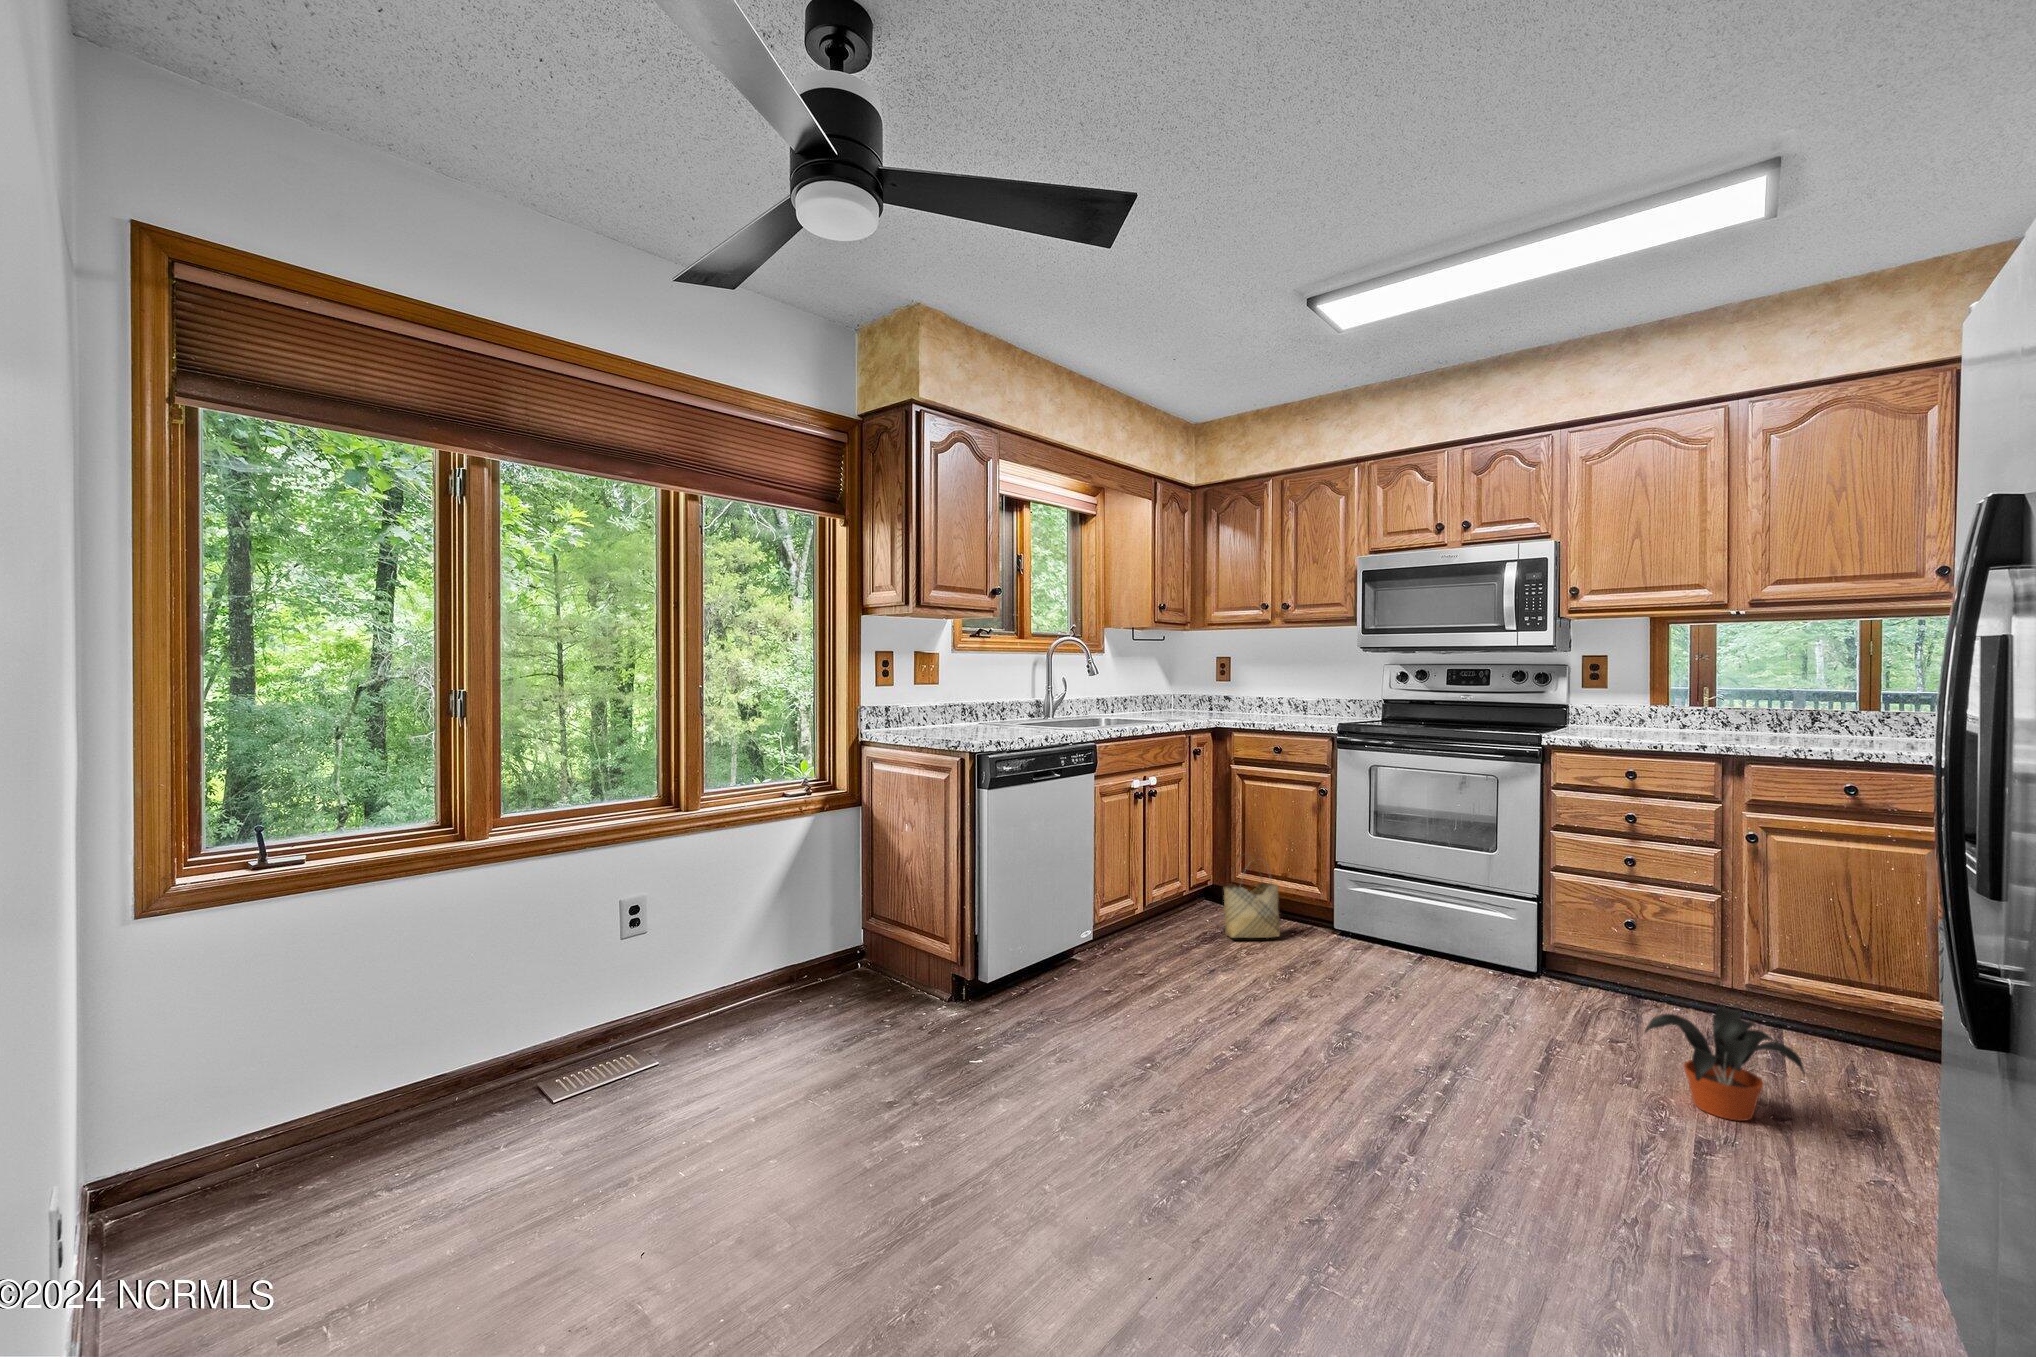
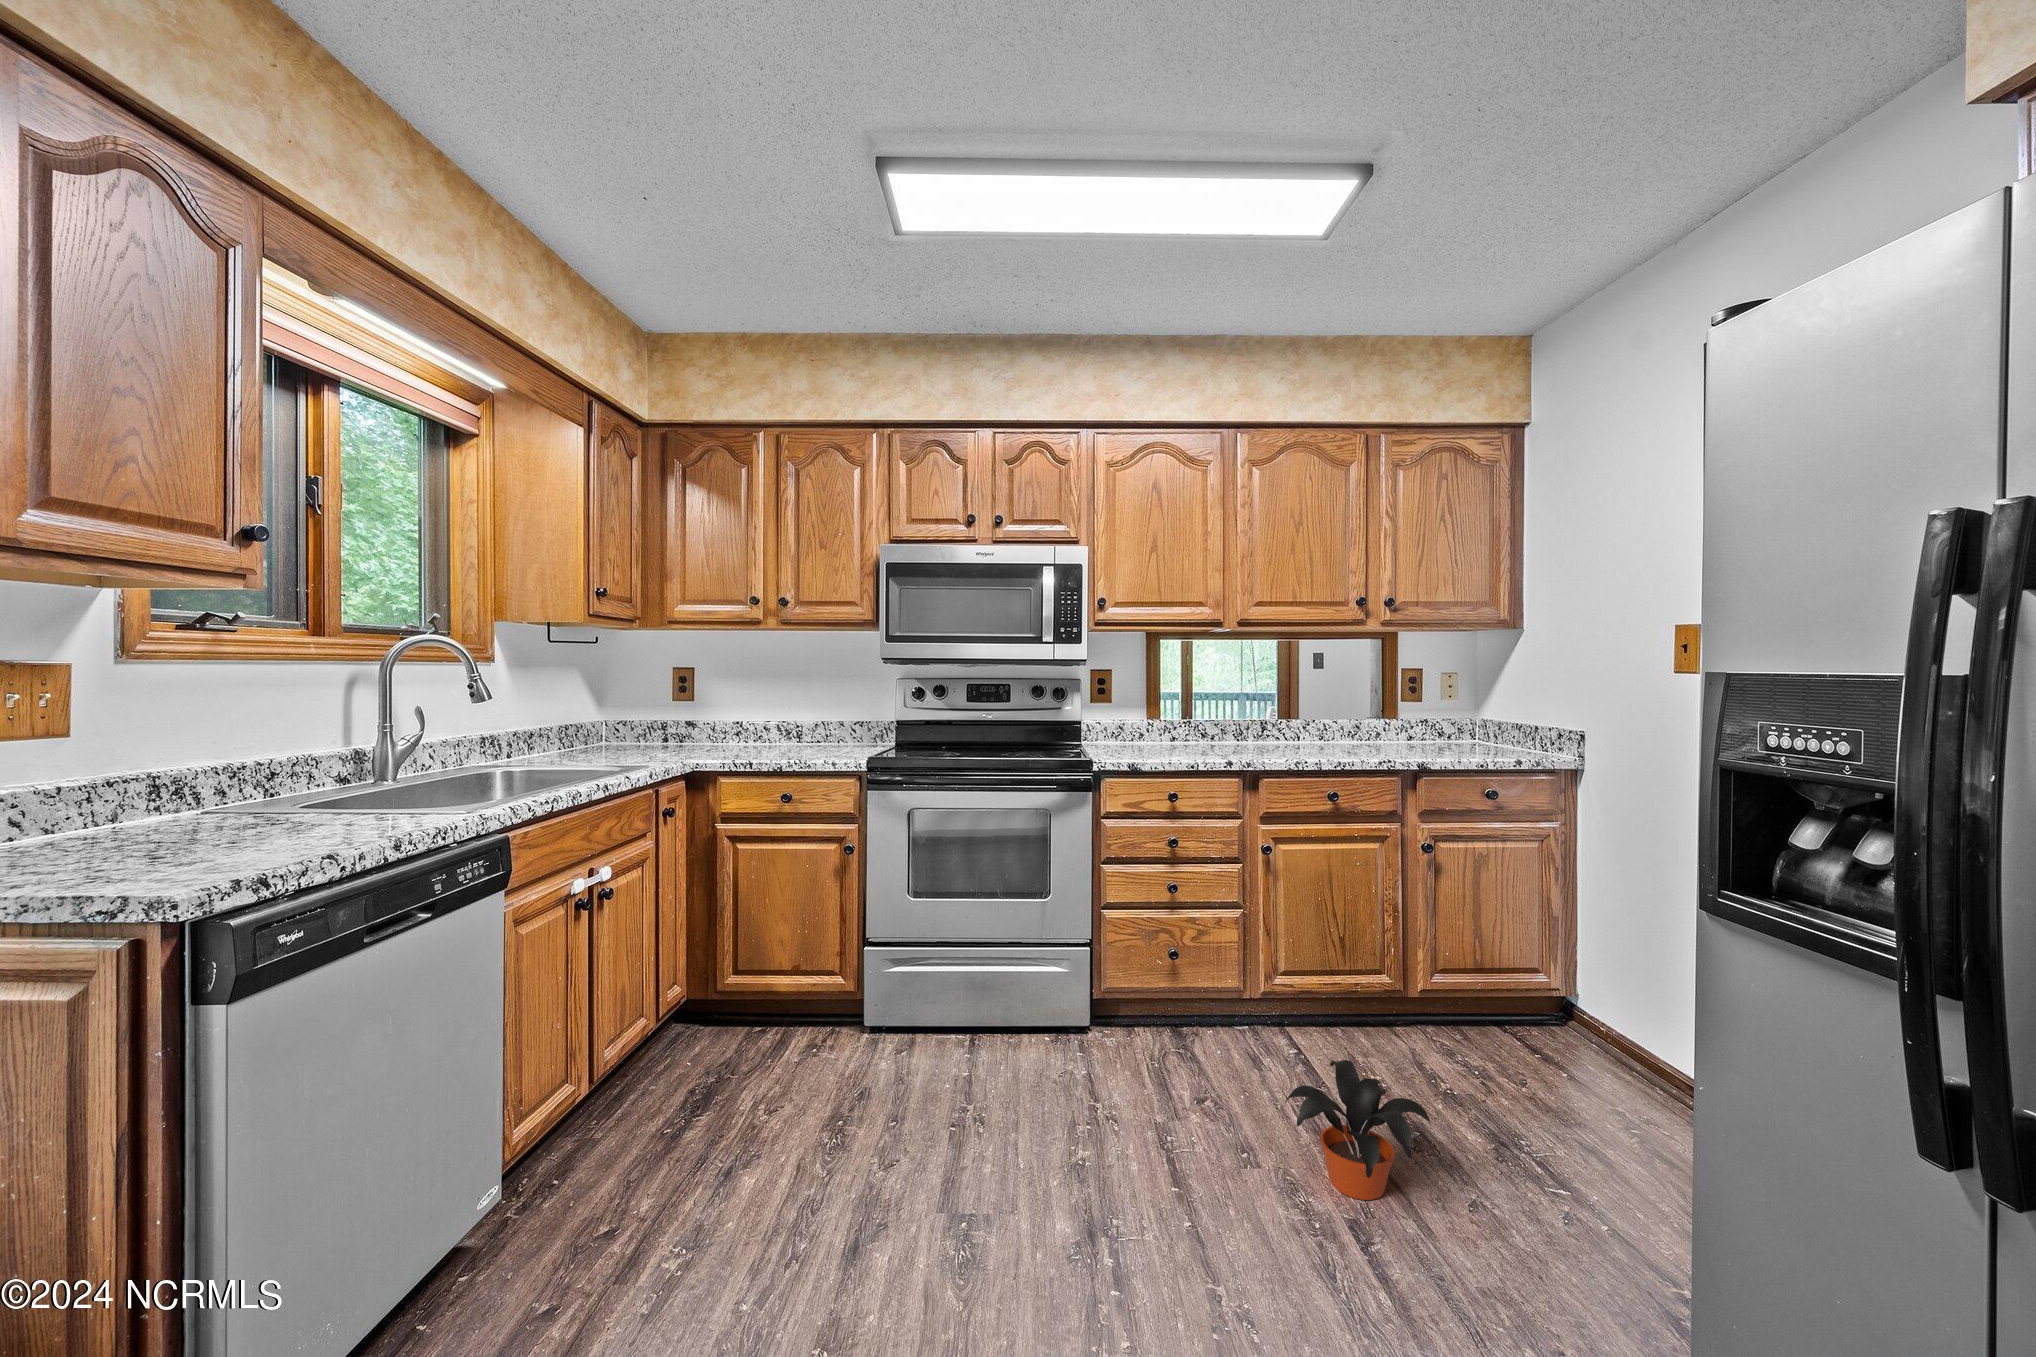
woven basket: present [1223,855,1281,938] -> none [723,952,803,1087]

